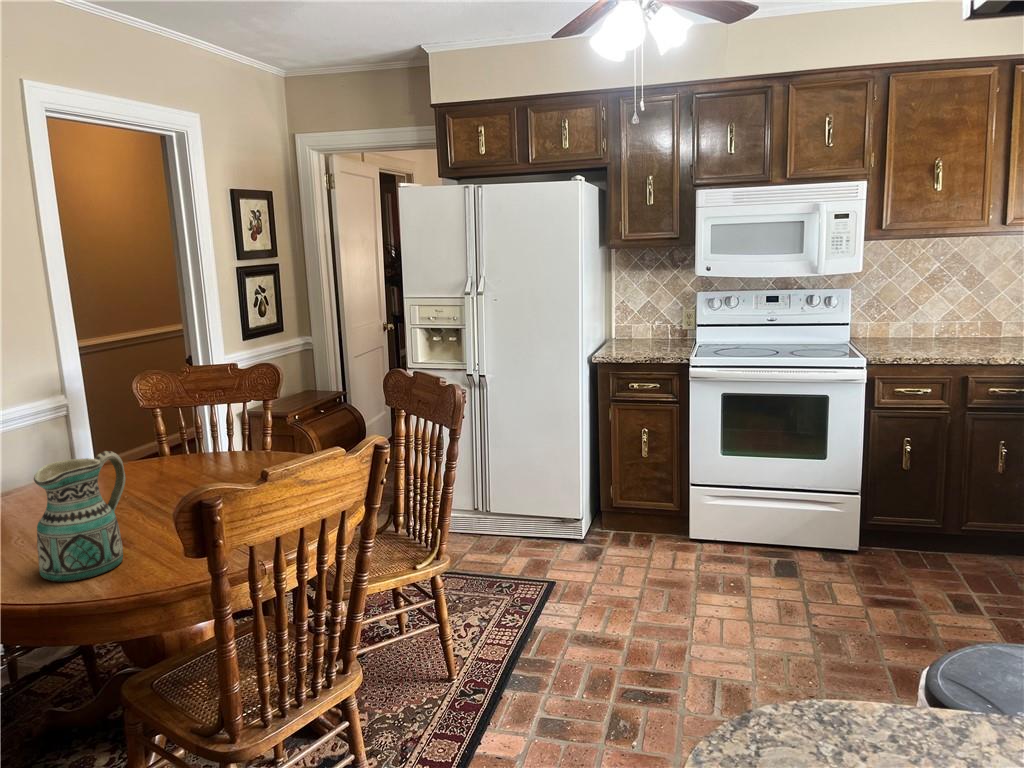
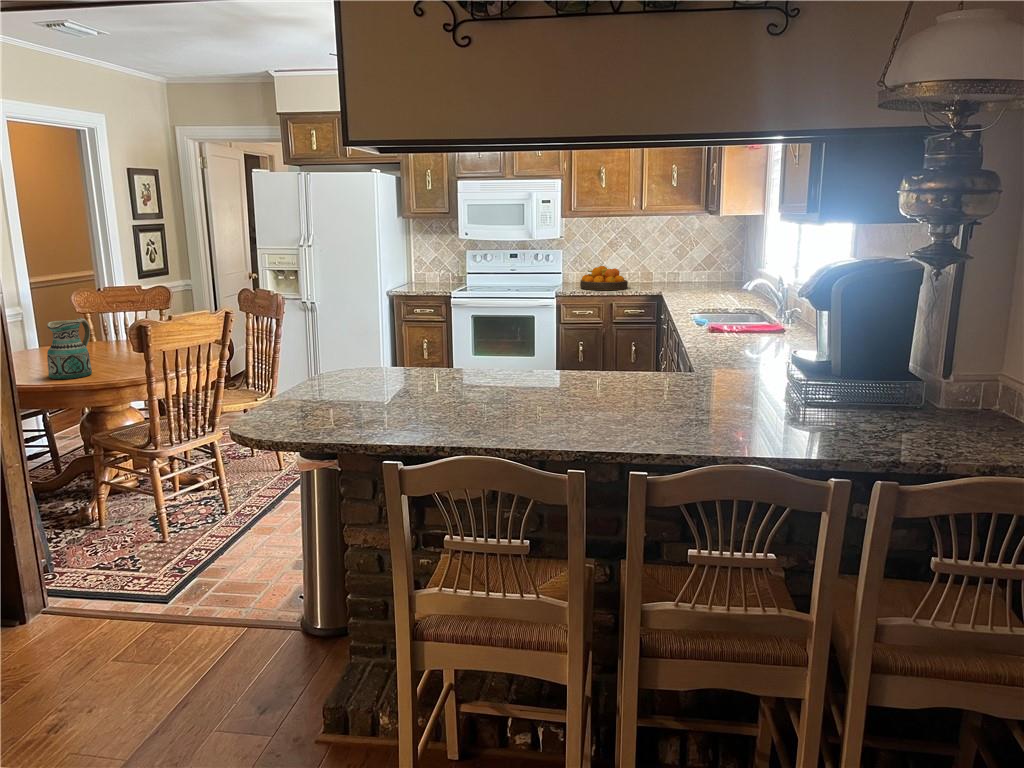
fruit bowl: none [890,314,976,354] -> present [580,266,628,290]

